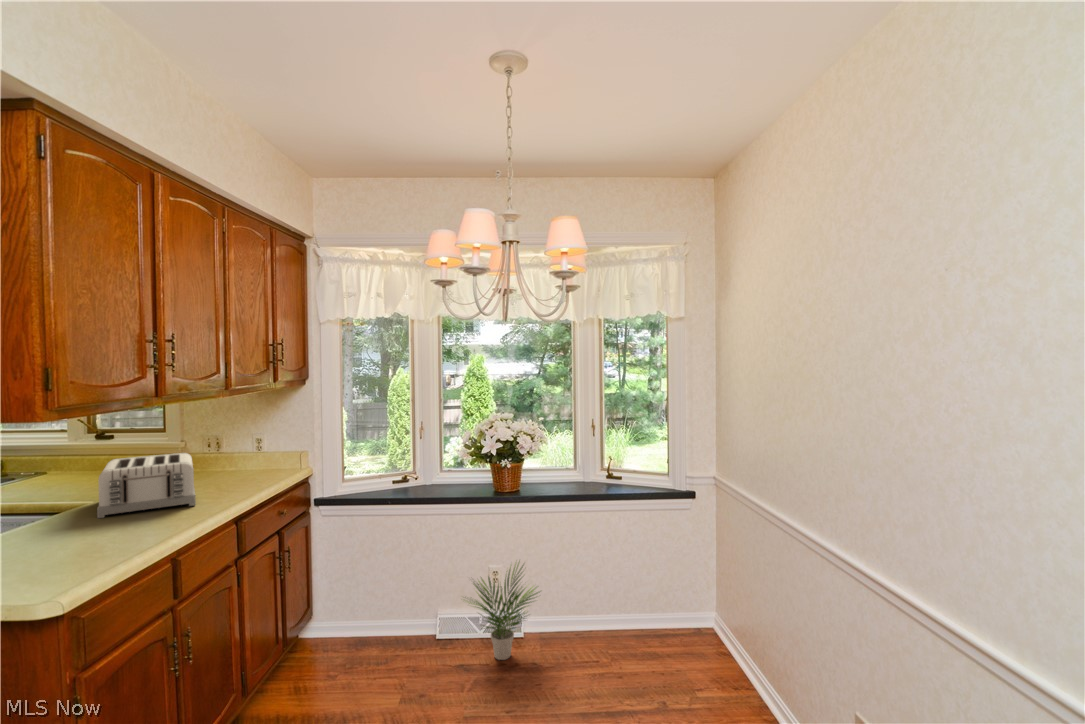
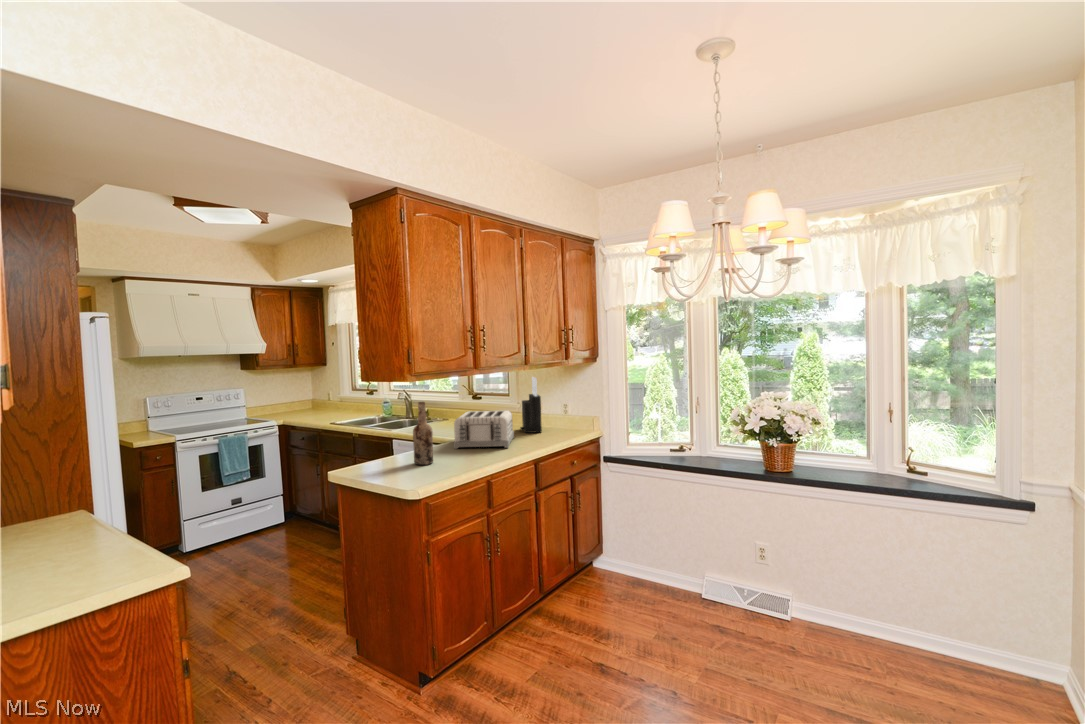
knife block: none [197,405,232,481] -> present [521,377,542,433]
wine bottle: none [31,451,72,554] -> present [413,402,433,465]
potted plant: present [470,563,538,660] -> none [718,540,808,635]

